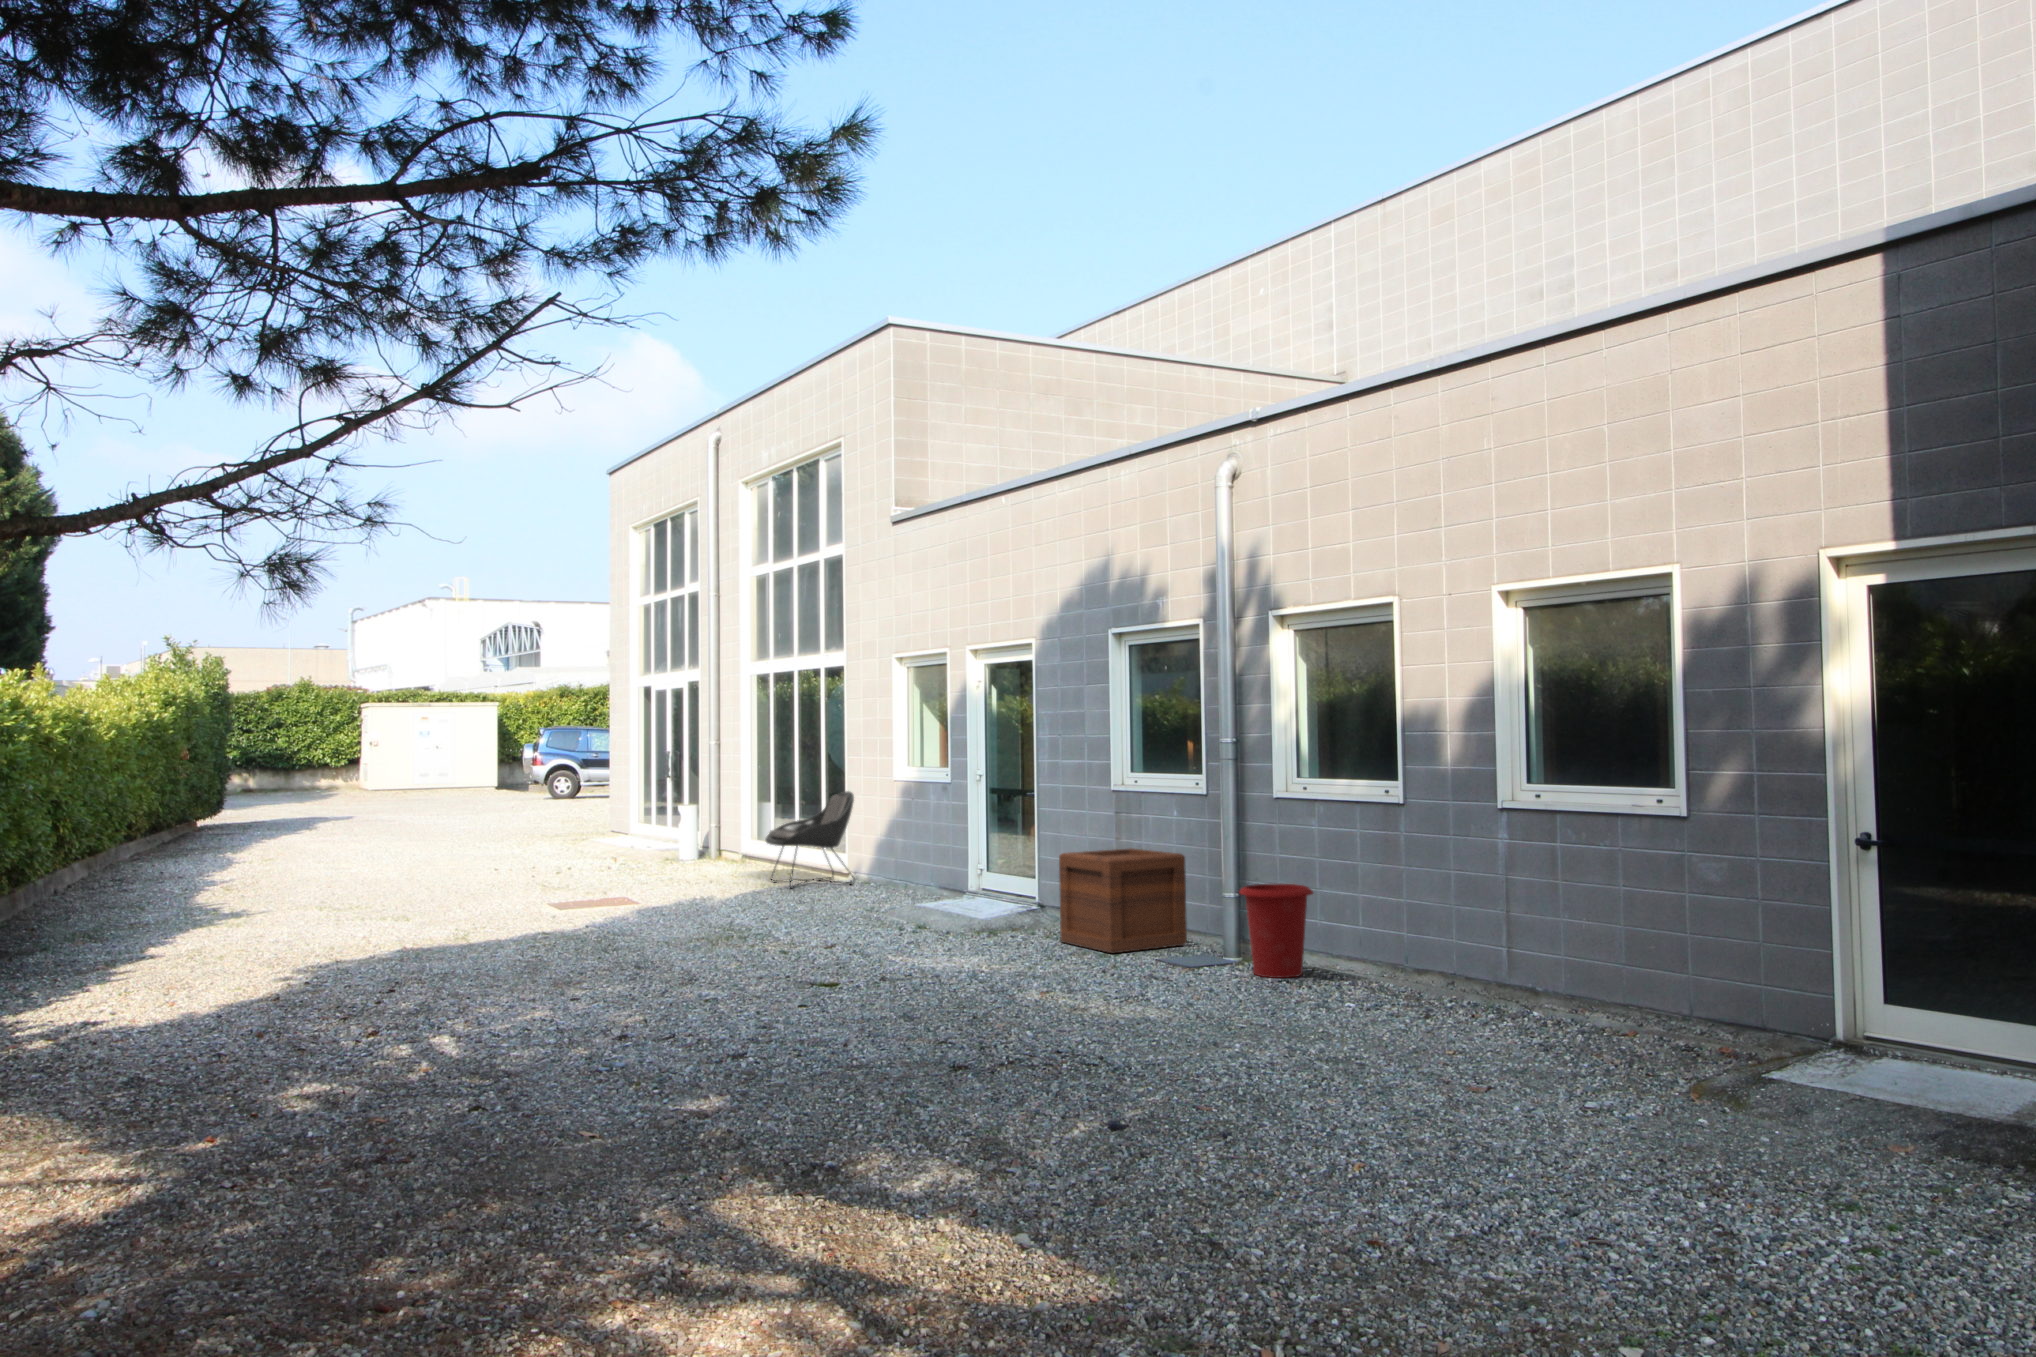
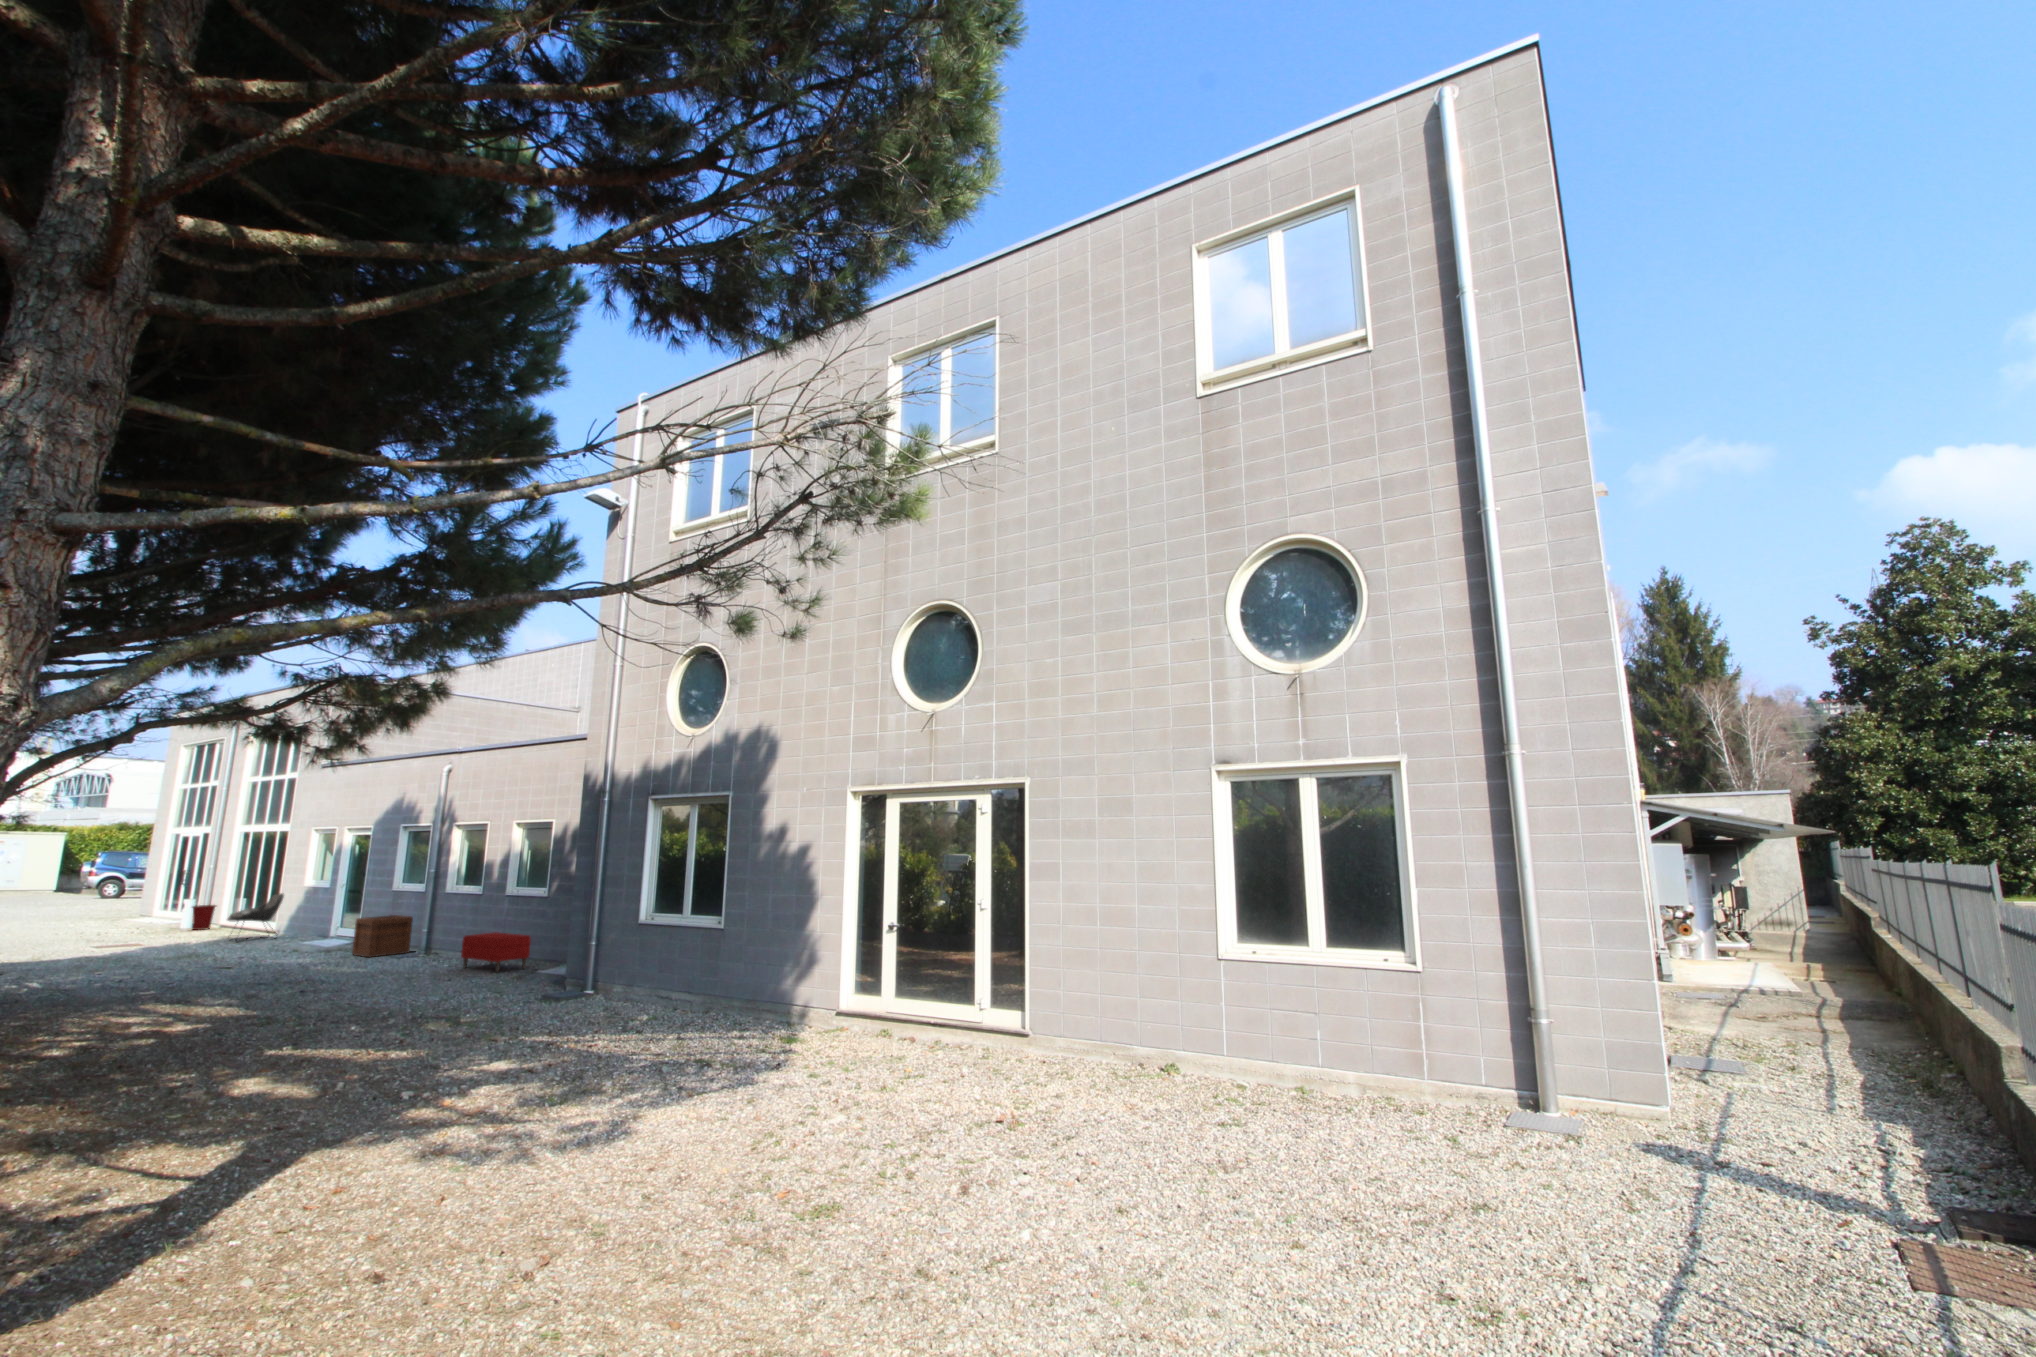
waste bin: present [1239,884,1313,978] -> present [192,905,216,930]
bench: none [1437,917,1684,1058] -> present [461,932,531,972]

